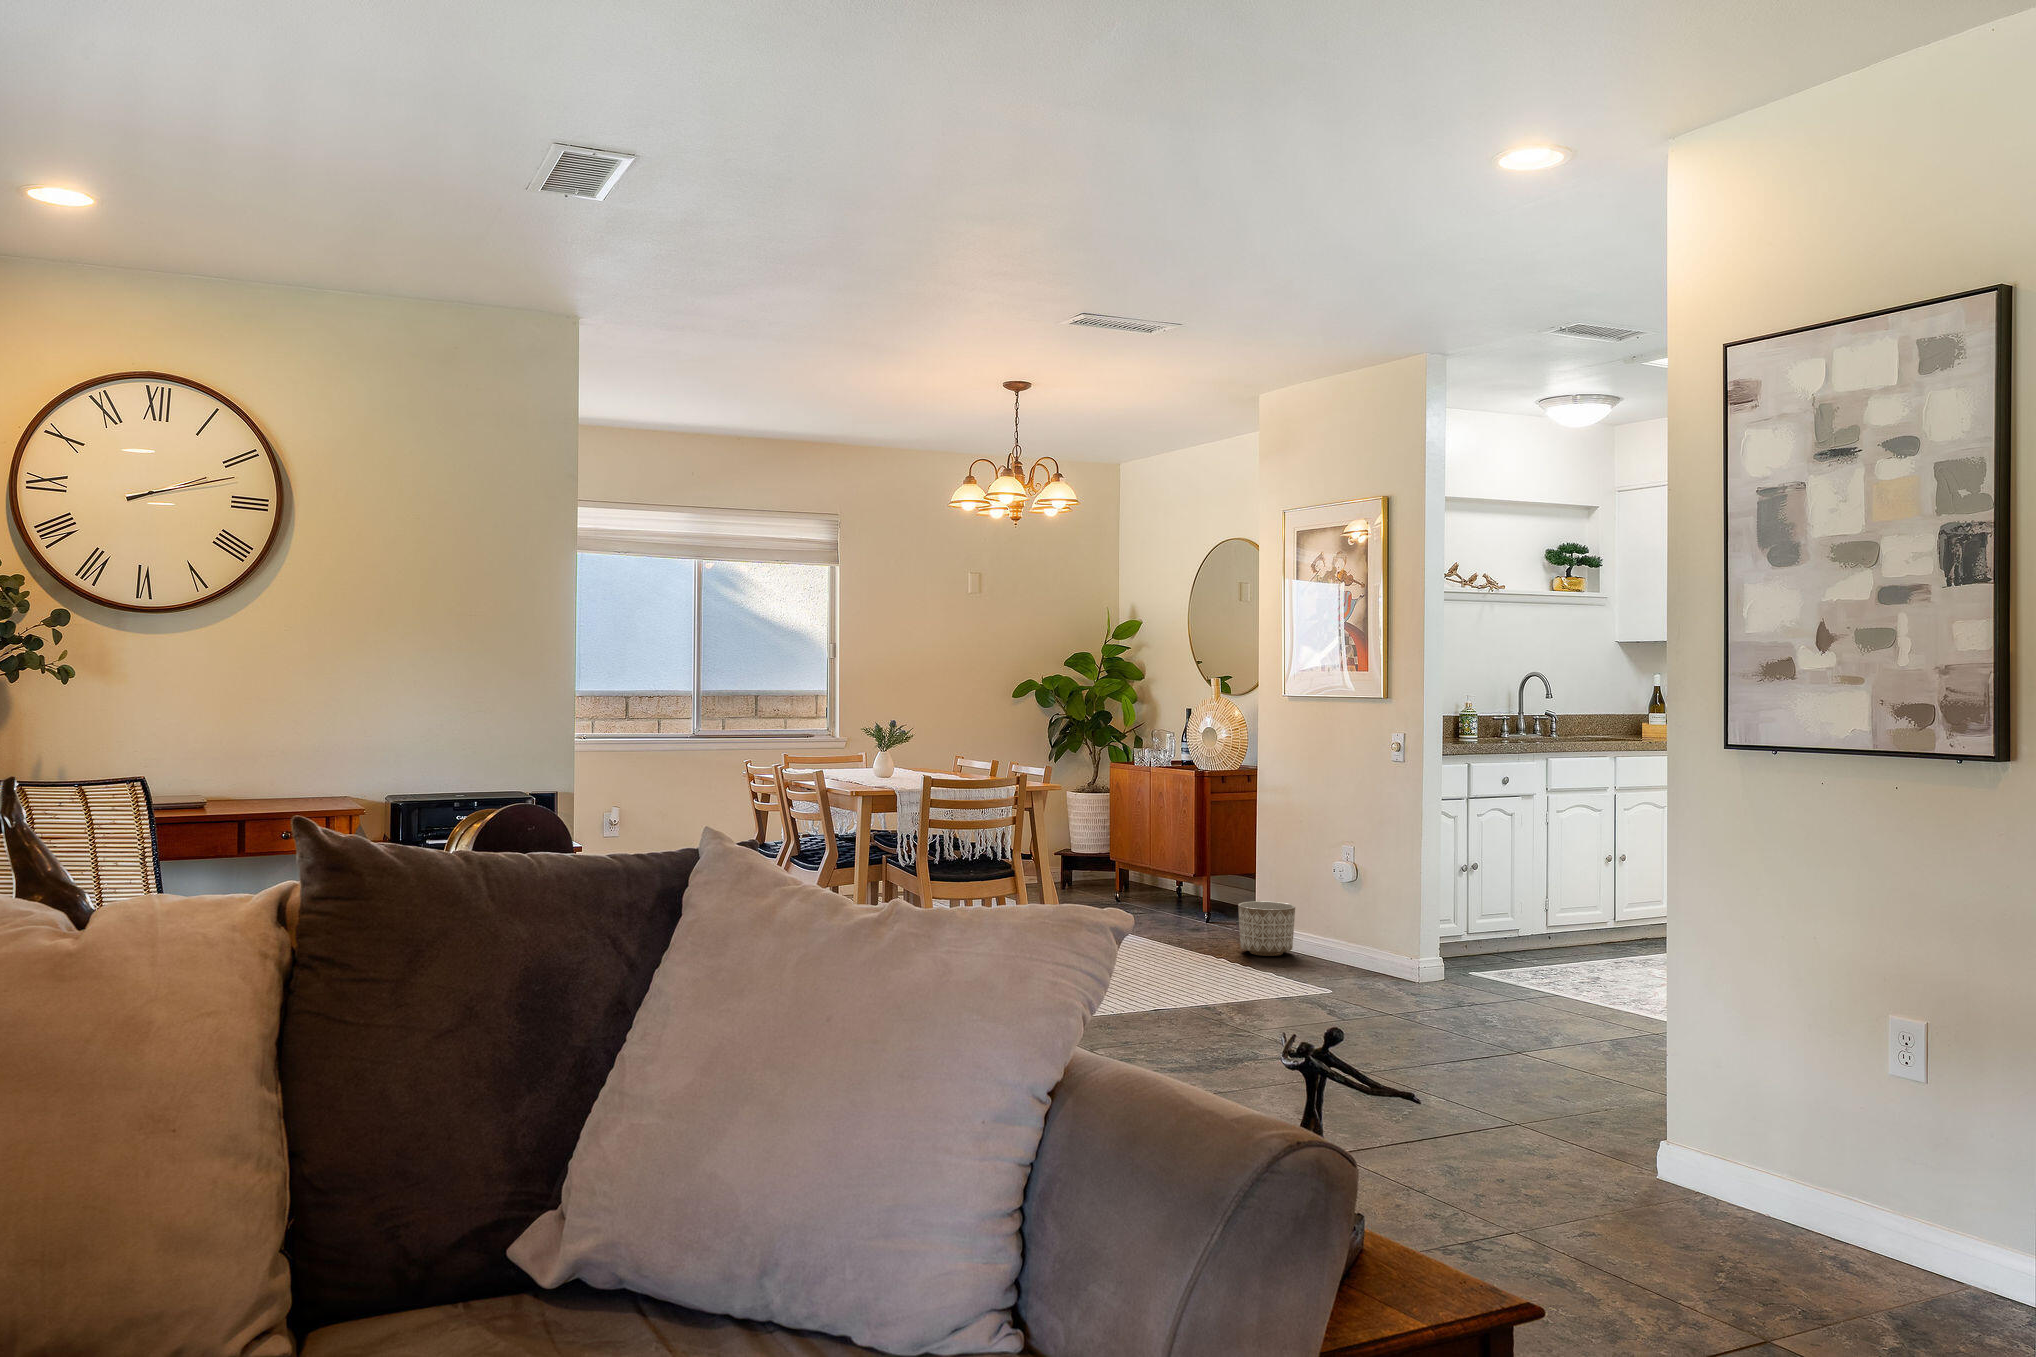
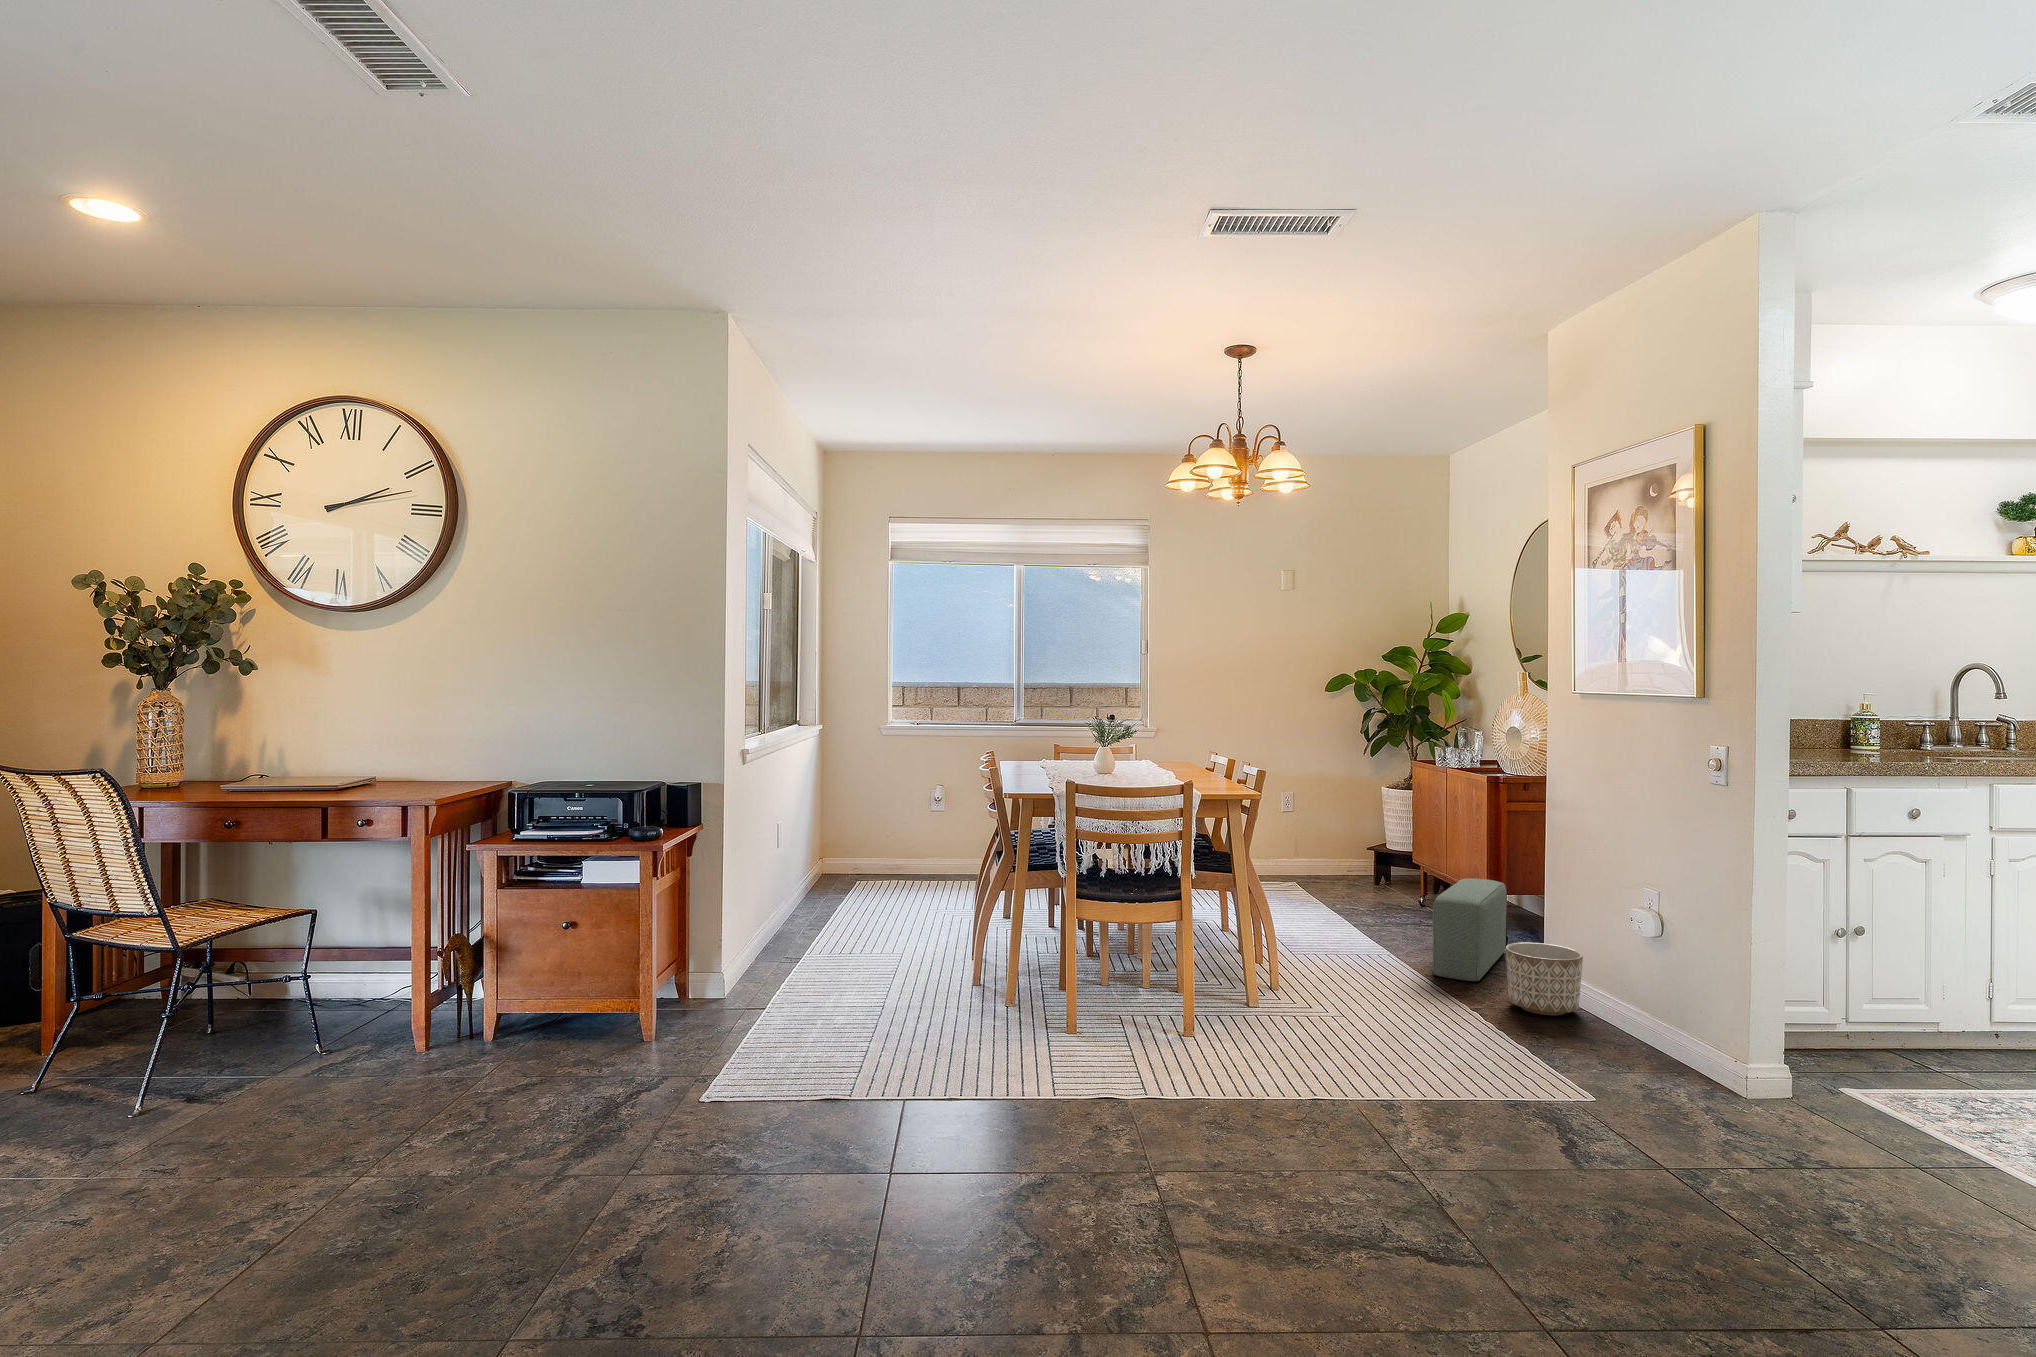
pouf: none [1170,860,1214,941] -> present [1433,878,1507,981]

